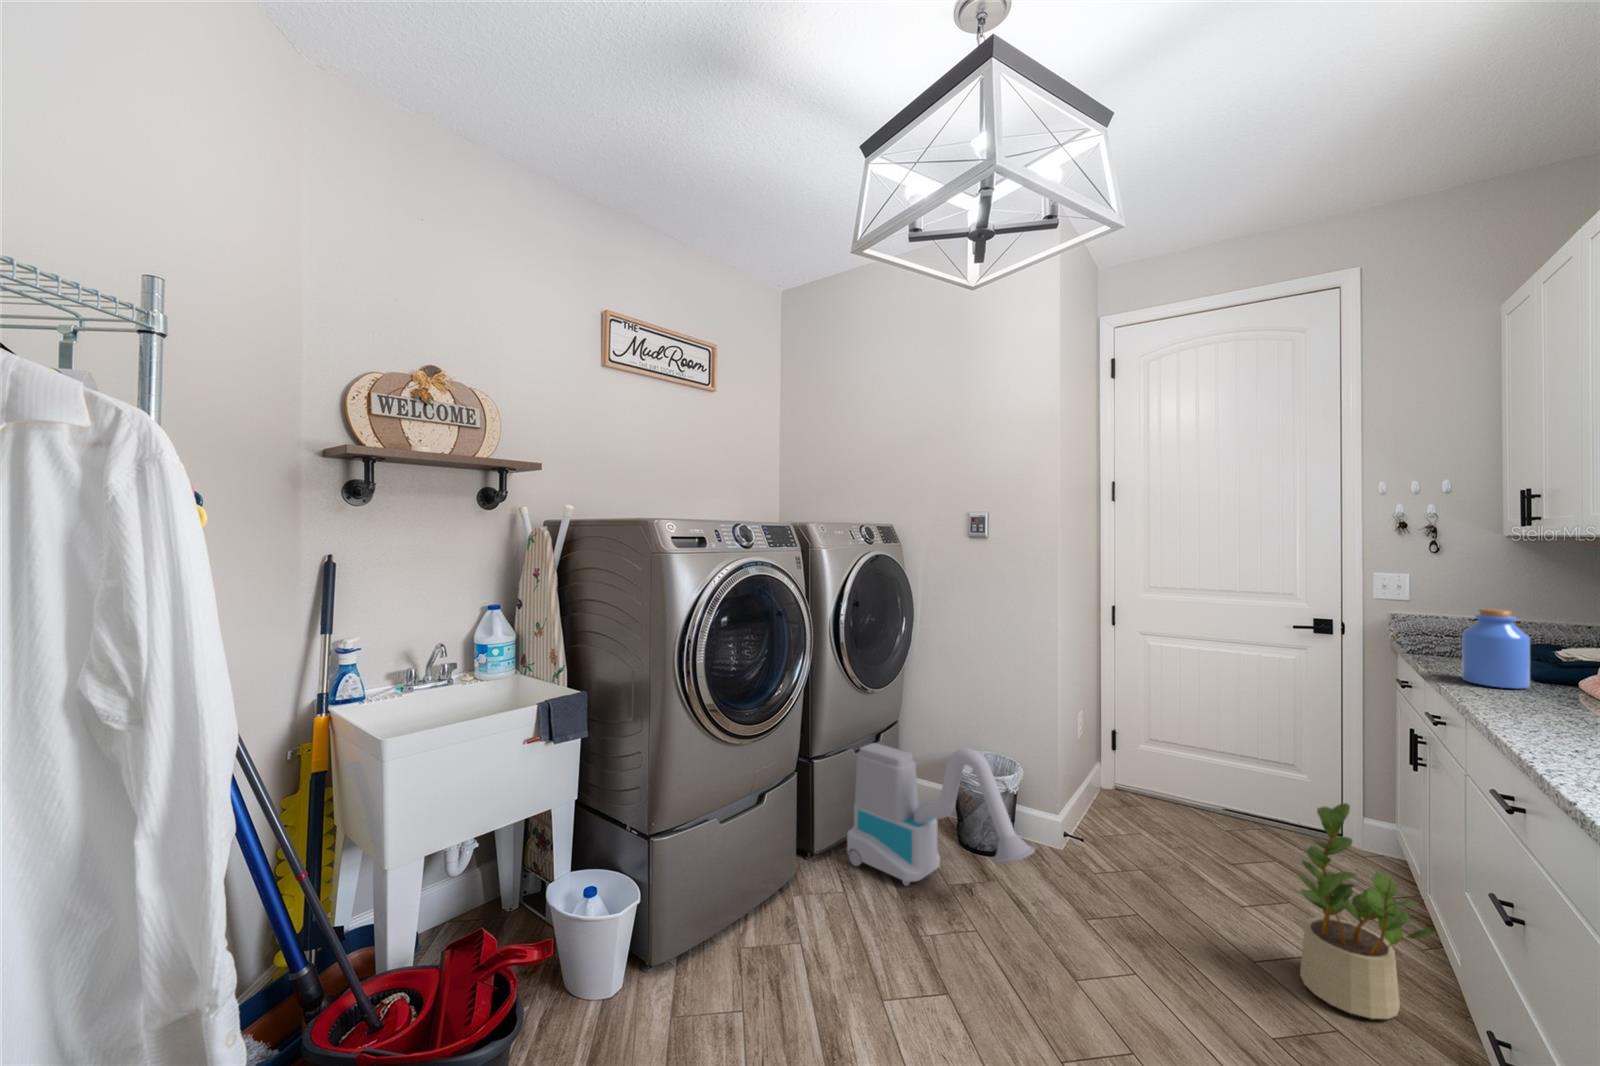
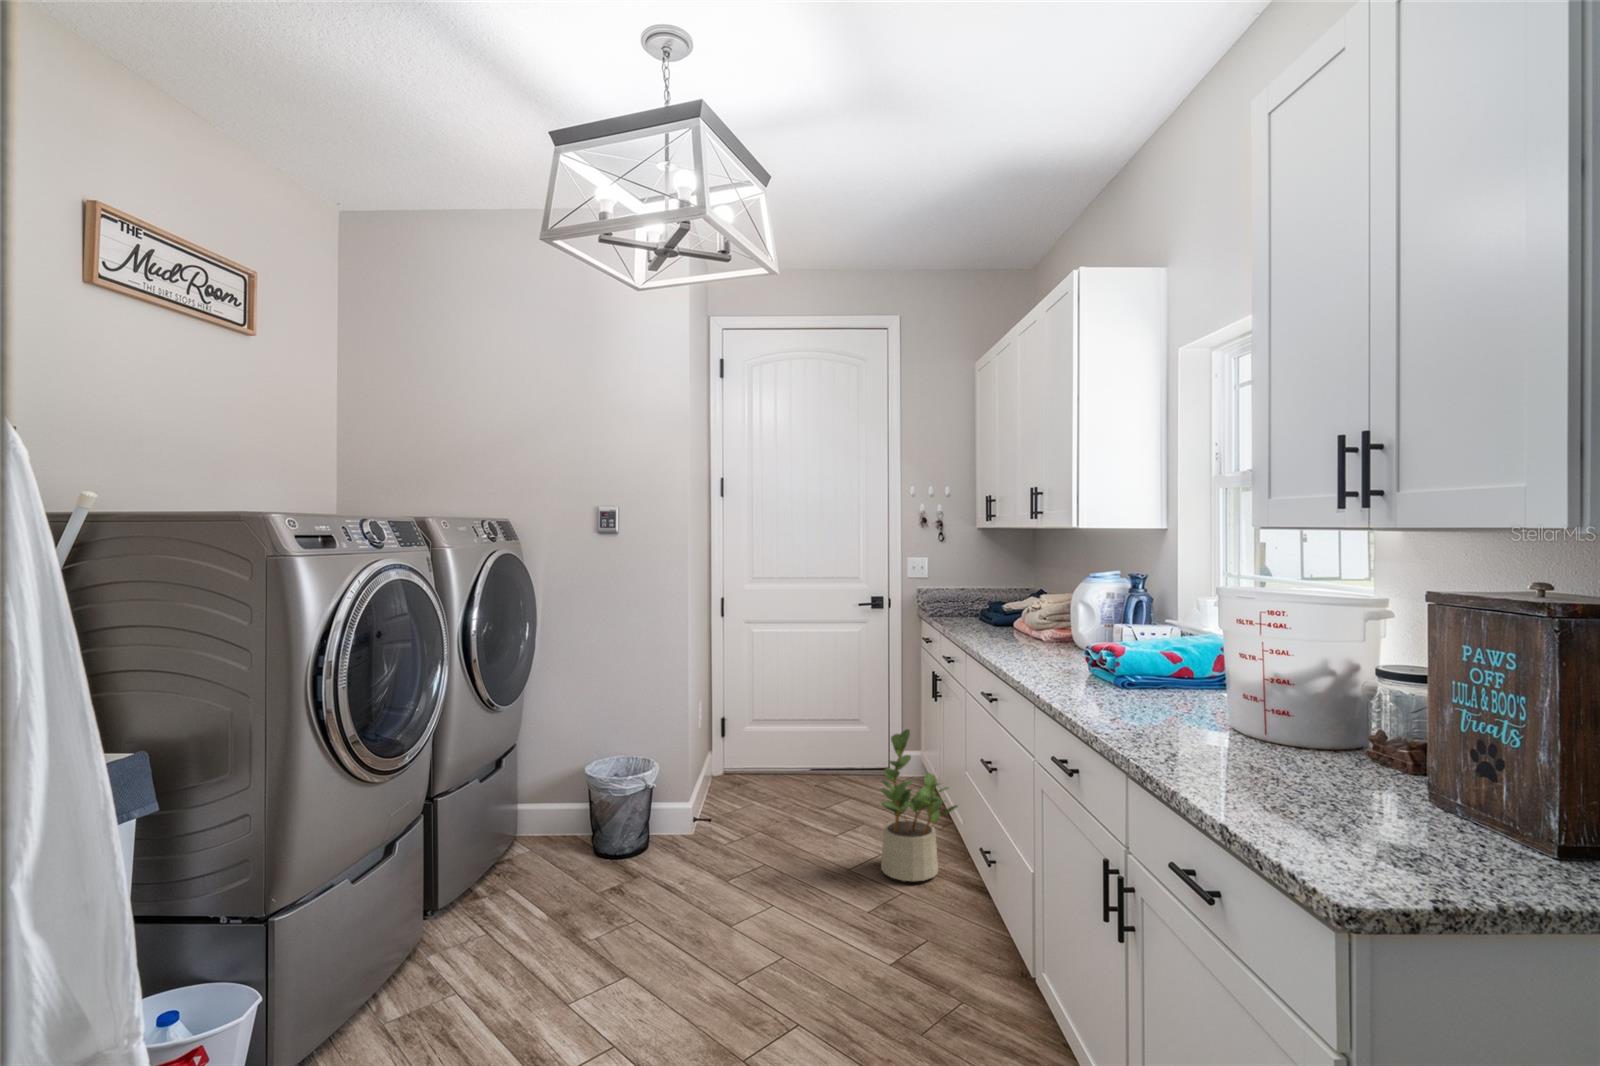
jar: present [1462,609,1530,689] -> none [964,579,997,632]
vacuum cleaner: present [847,743,1035,886] -> none [477,746,686,906]

